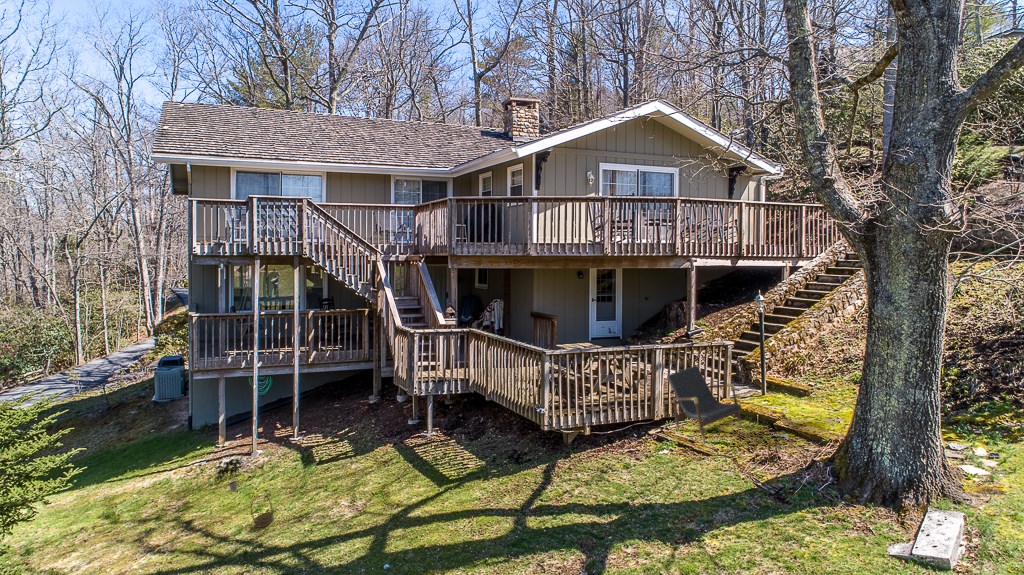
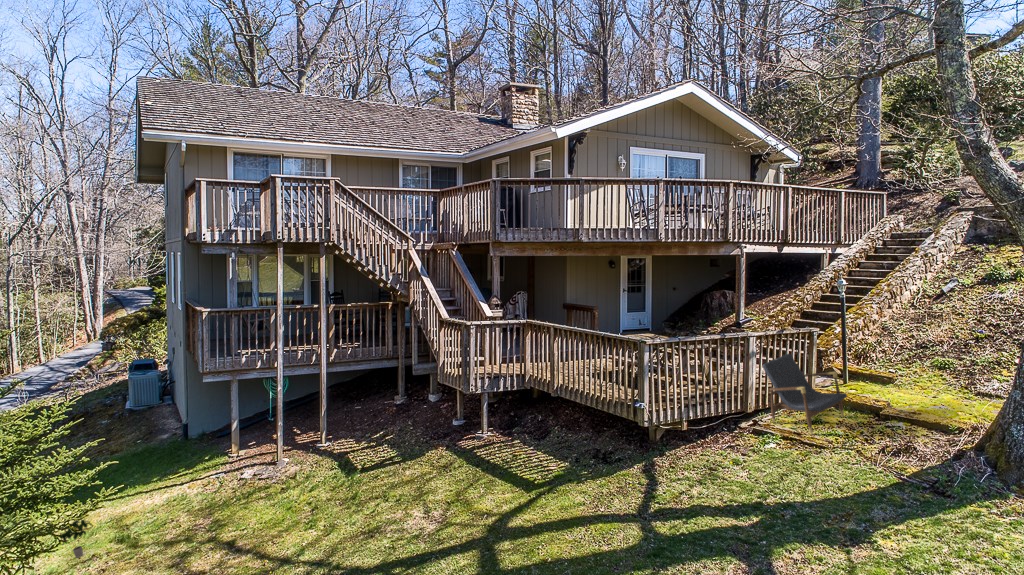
potted plant: present [215,459,243,490] -> present [58,520,91,558]
basket: present [251,495,274,528] -> none [310,509,336,546]

